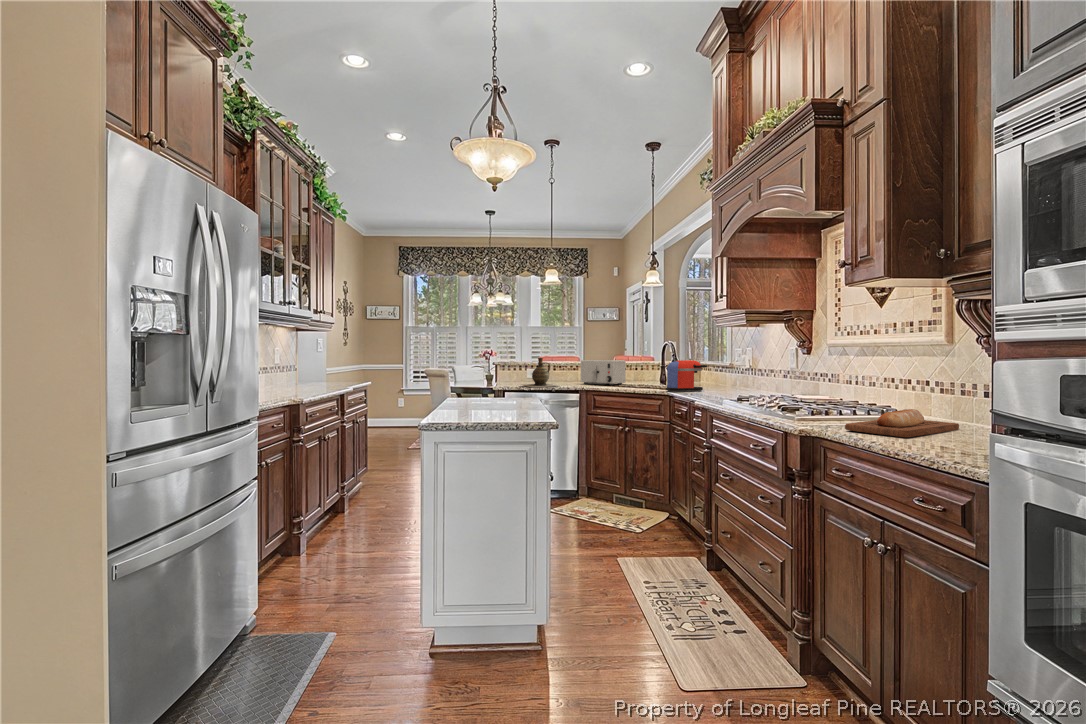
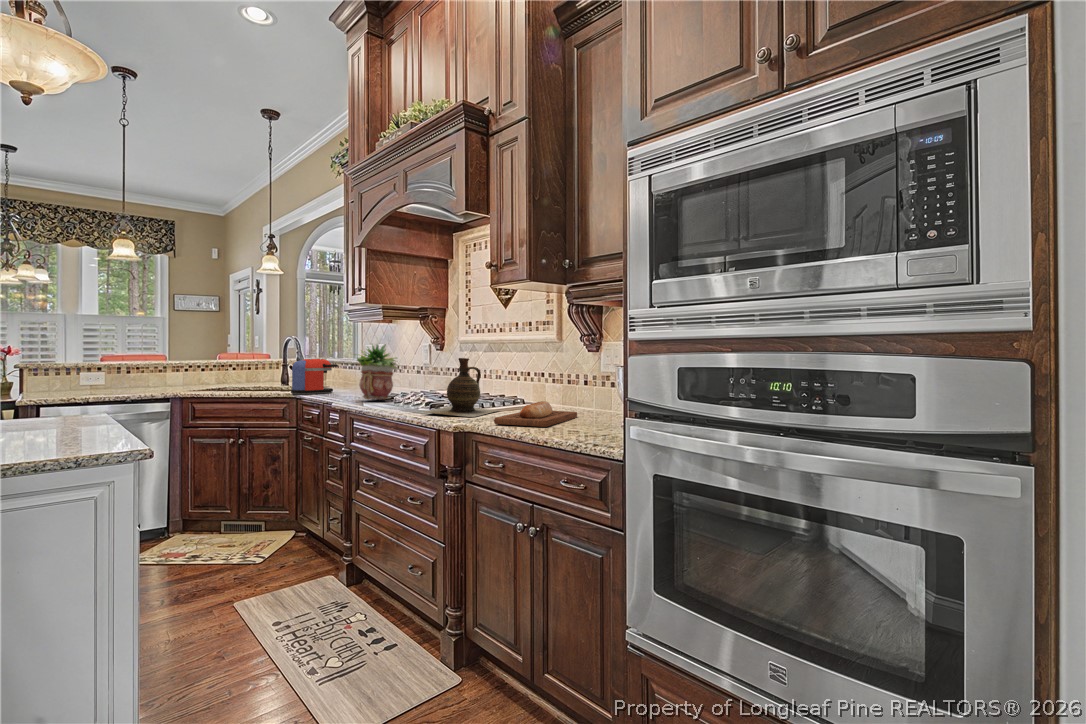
potted plant: none [716,345,763,399] -> present [357,345,400,400]
ceramic jug: present [522,358,558,388] -> present [425,358,498,417]
toaster: present [581,360,626,385] -> none [171,359,235,390]

